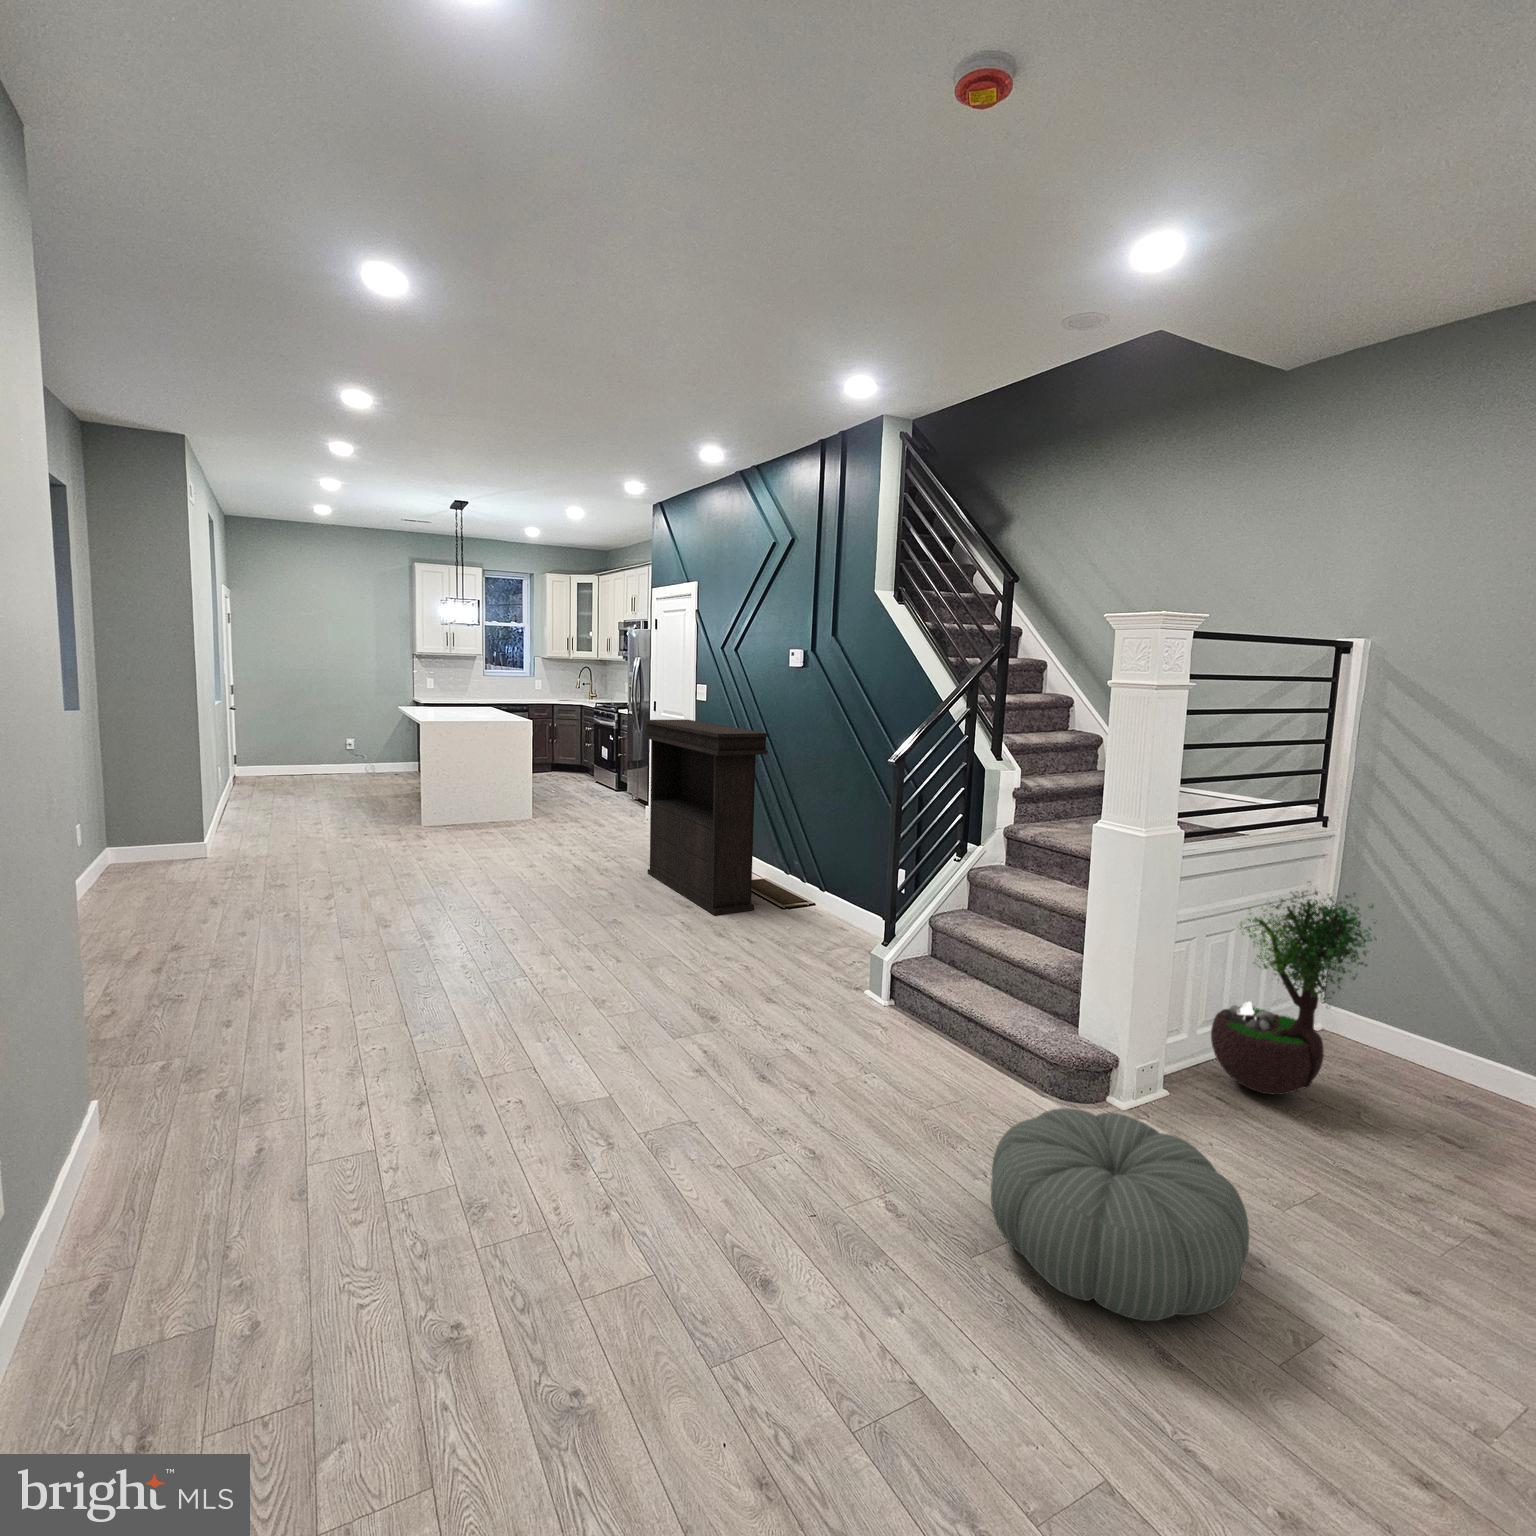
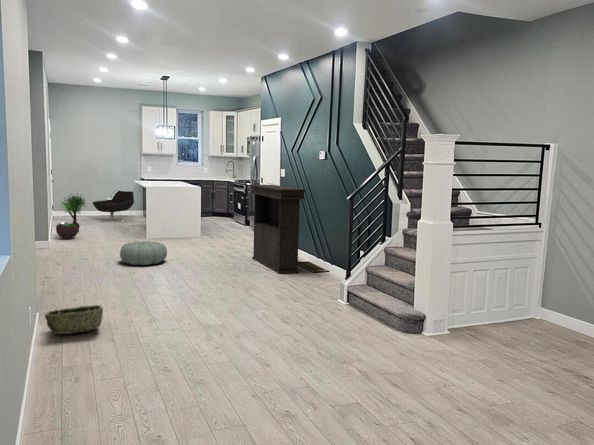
lounge chair: none [311,724,397,787] -> present [93,191,134,222]
potted tree: present [1211,891,1376,1095] -> present [56,194,85,239]
woven basket: none [83,1074,277,1189] -> present [45,305,103,334]
pouf: present [991,1108,1249,1321] -> present [120,241,167,265]

